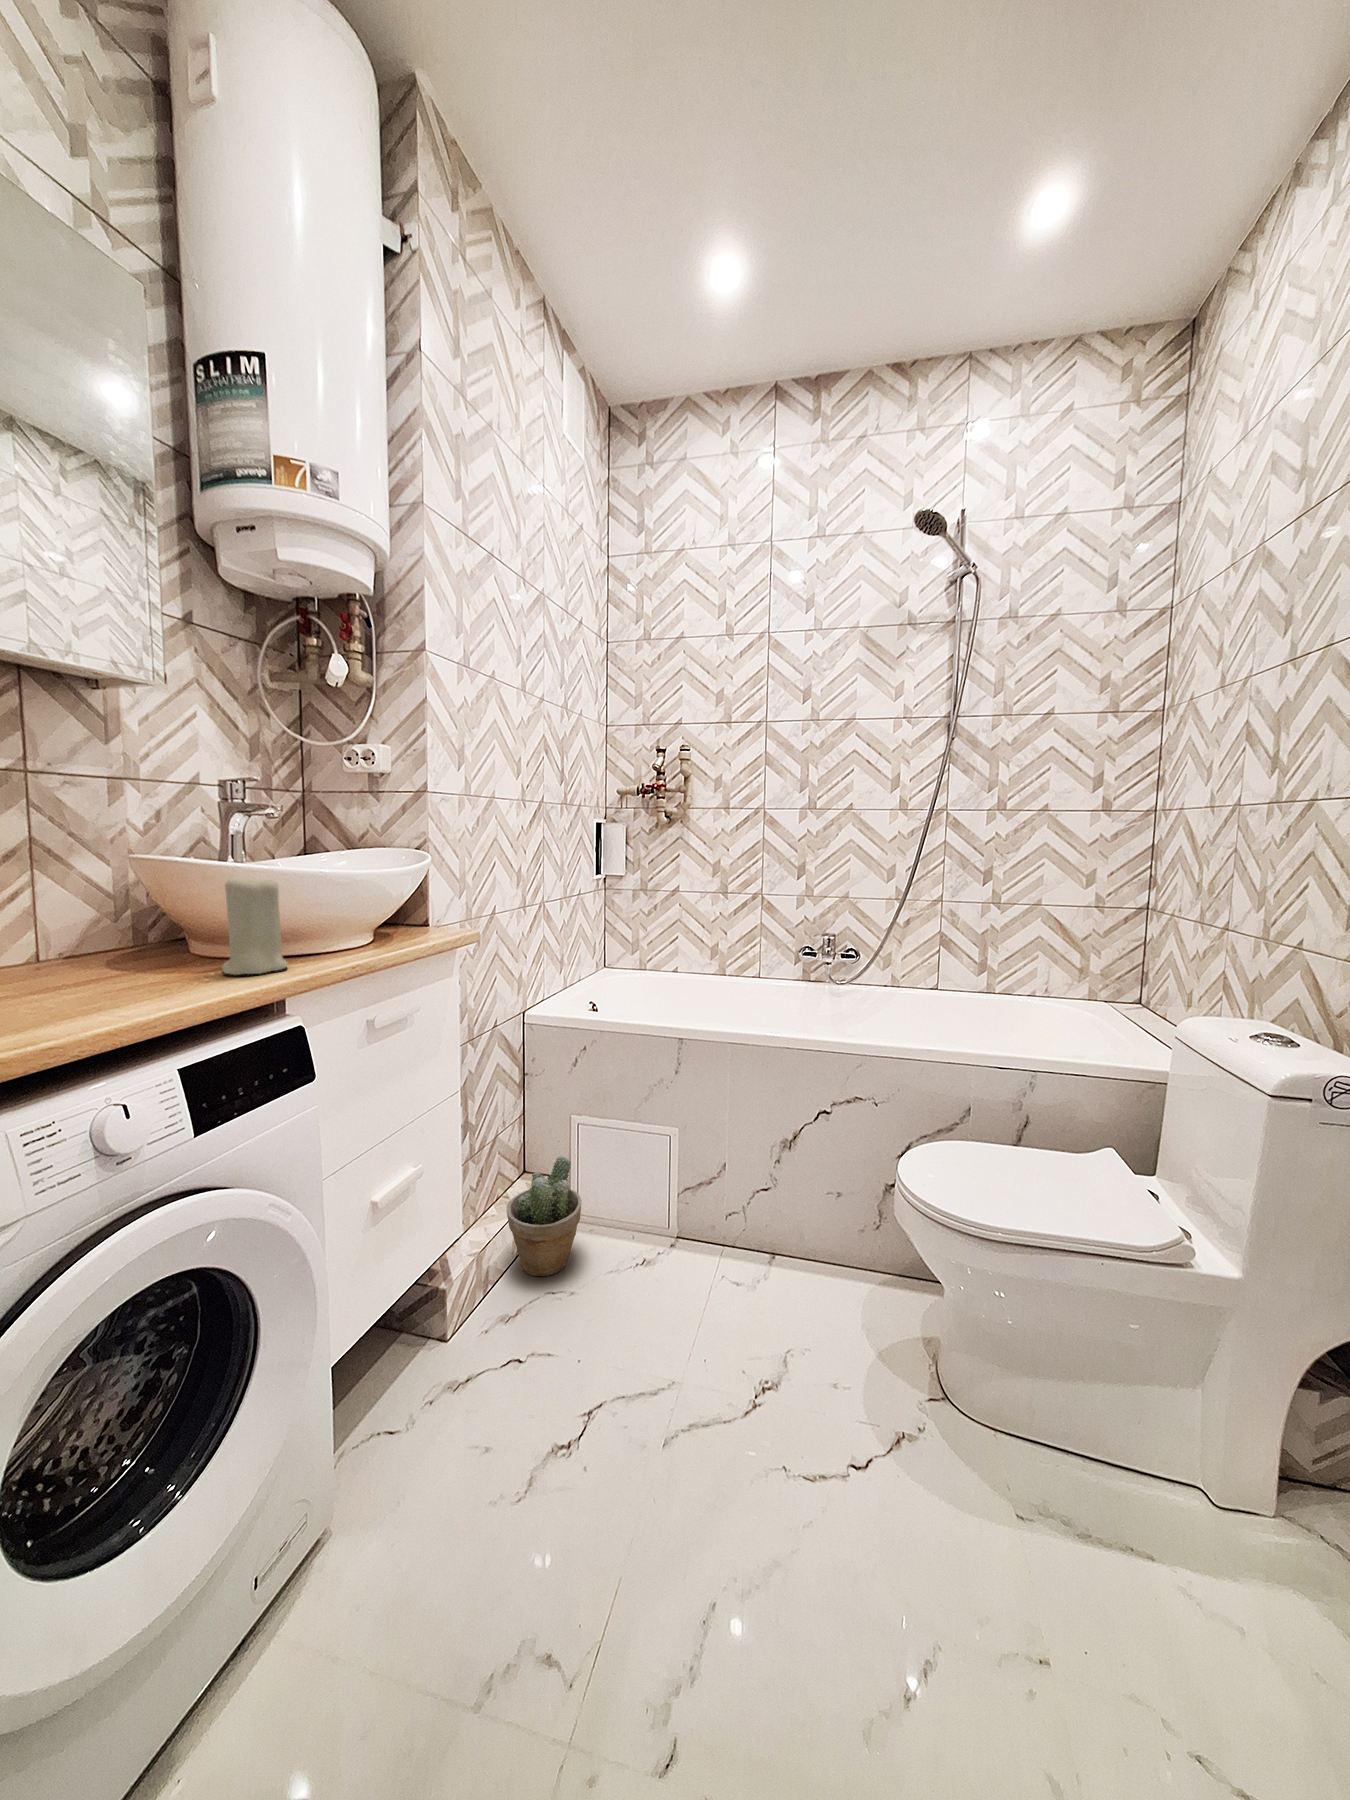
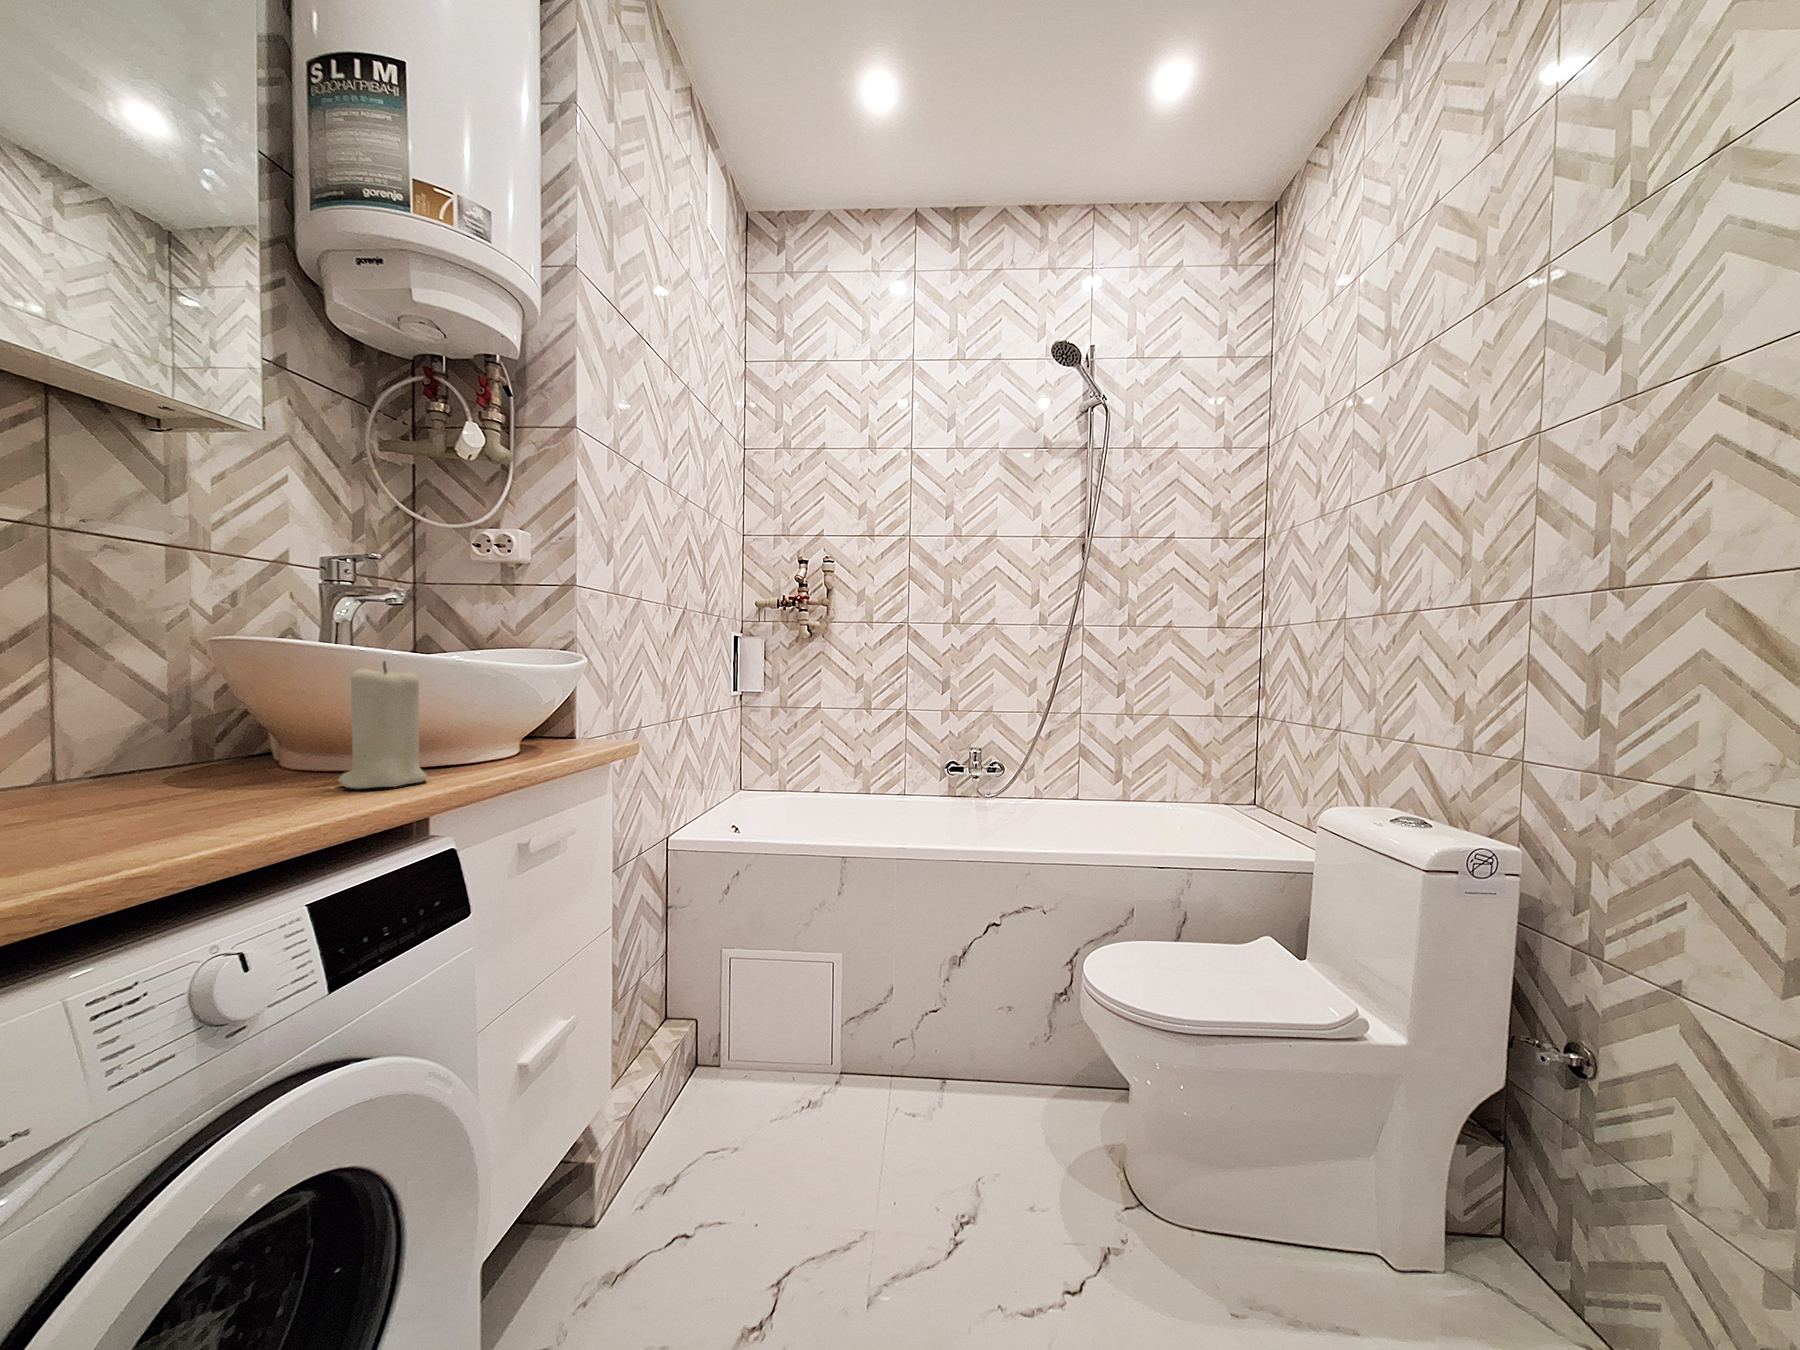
potted plant: present [506,1156,581,1276] -> none [648,998,736,1142]

